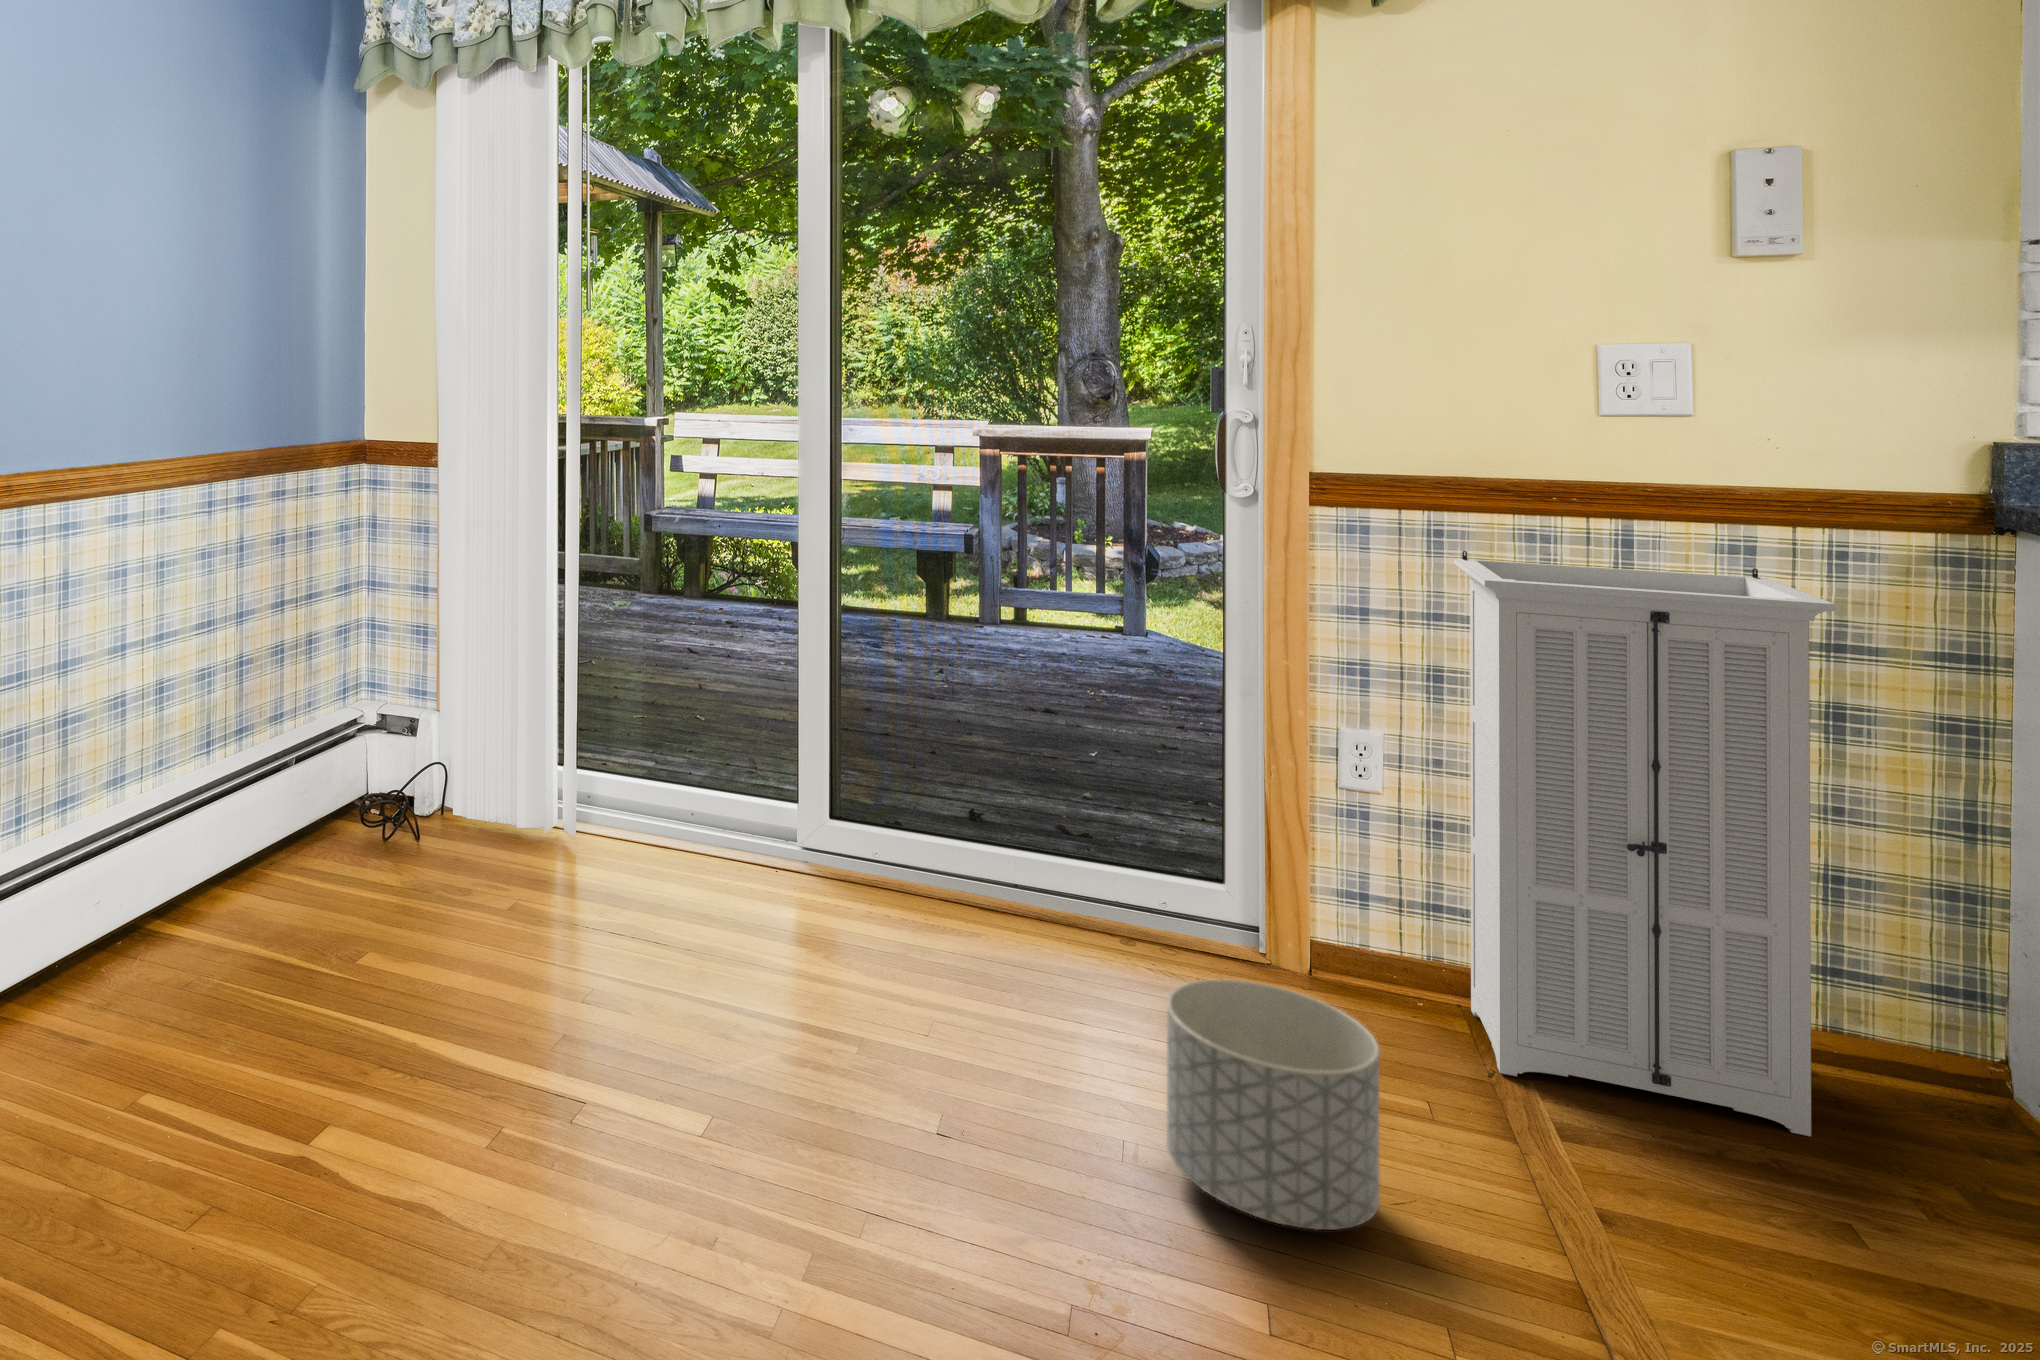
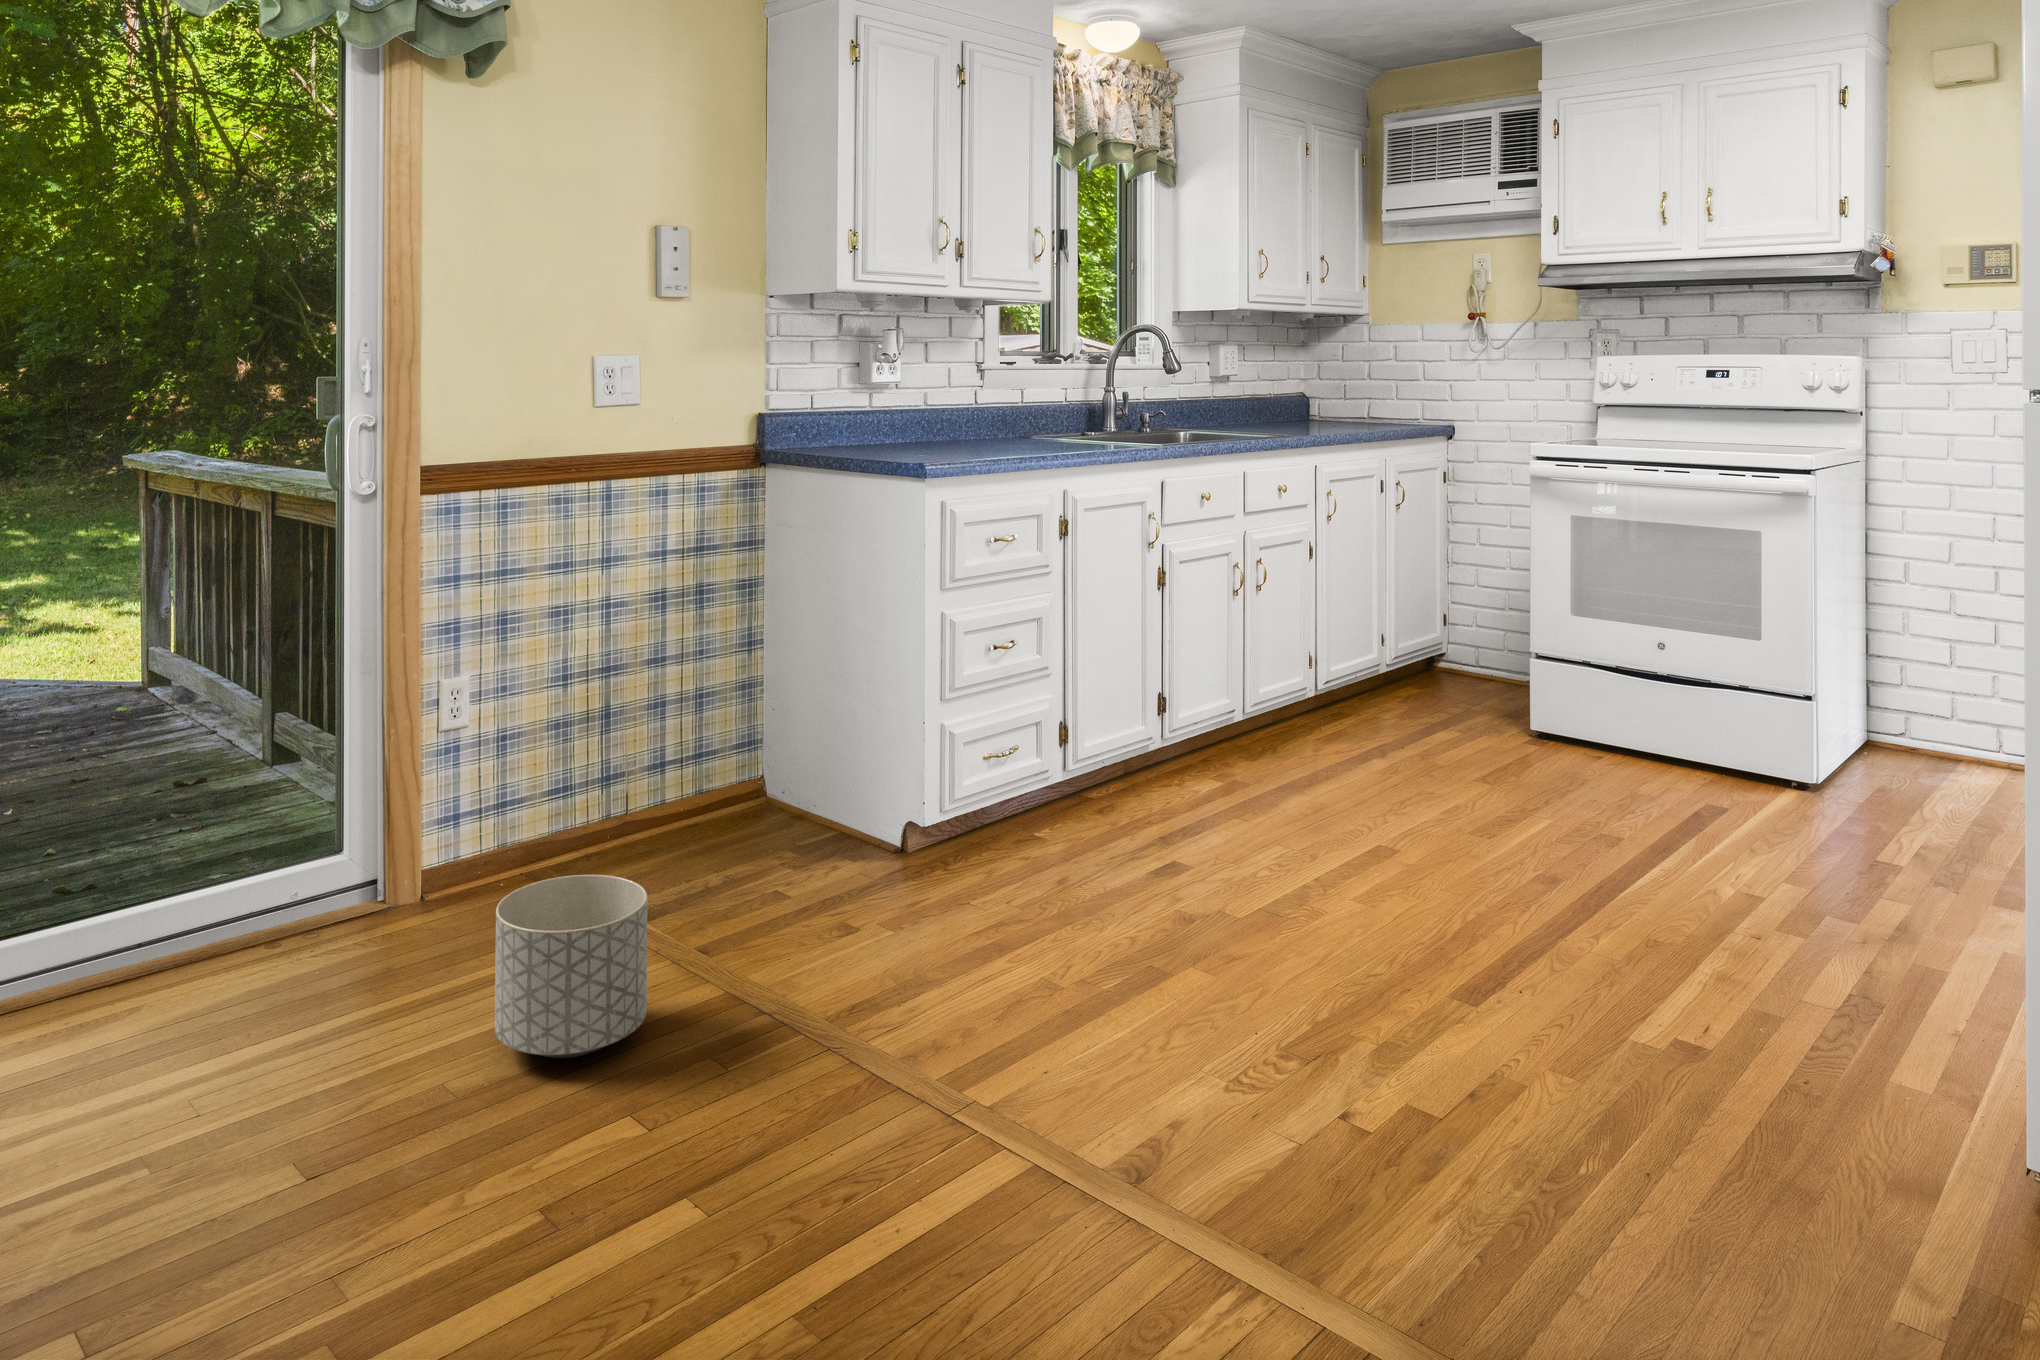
storage cabinet: present [1455,551,1836,1136] -> none [527,504,742,899]

